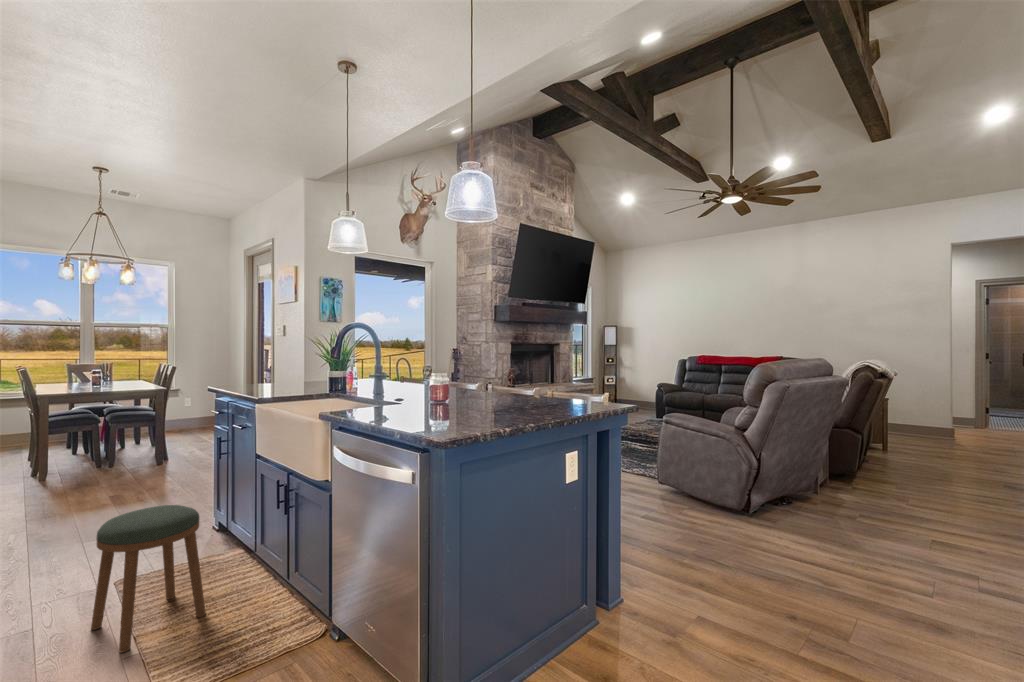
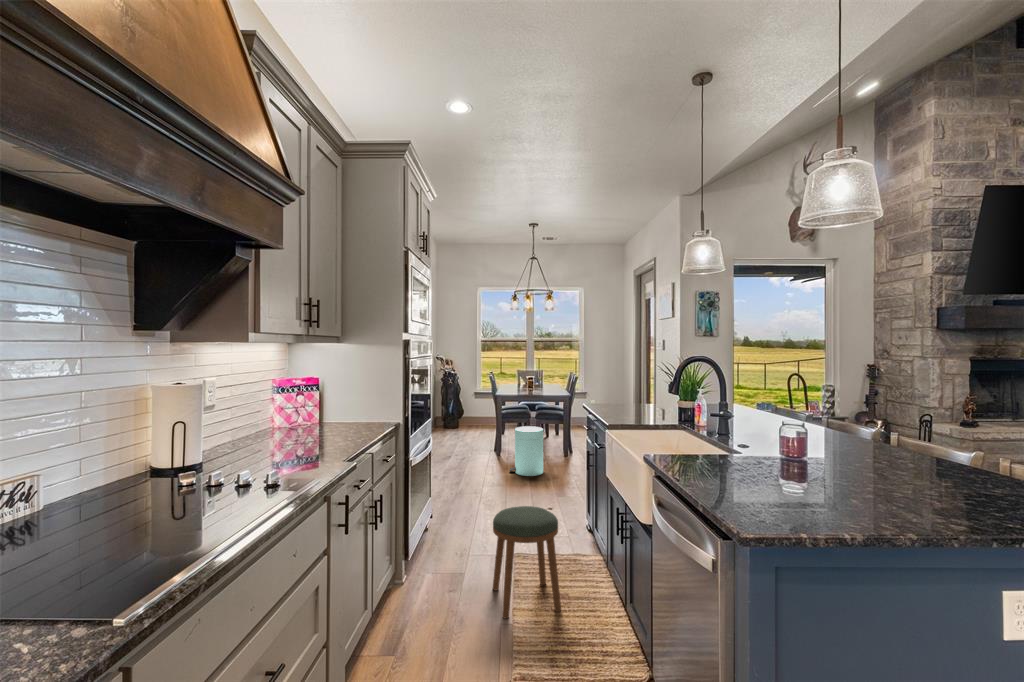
trash can: none [71,429,130,495] -> present [510,426,543,476]

